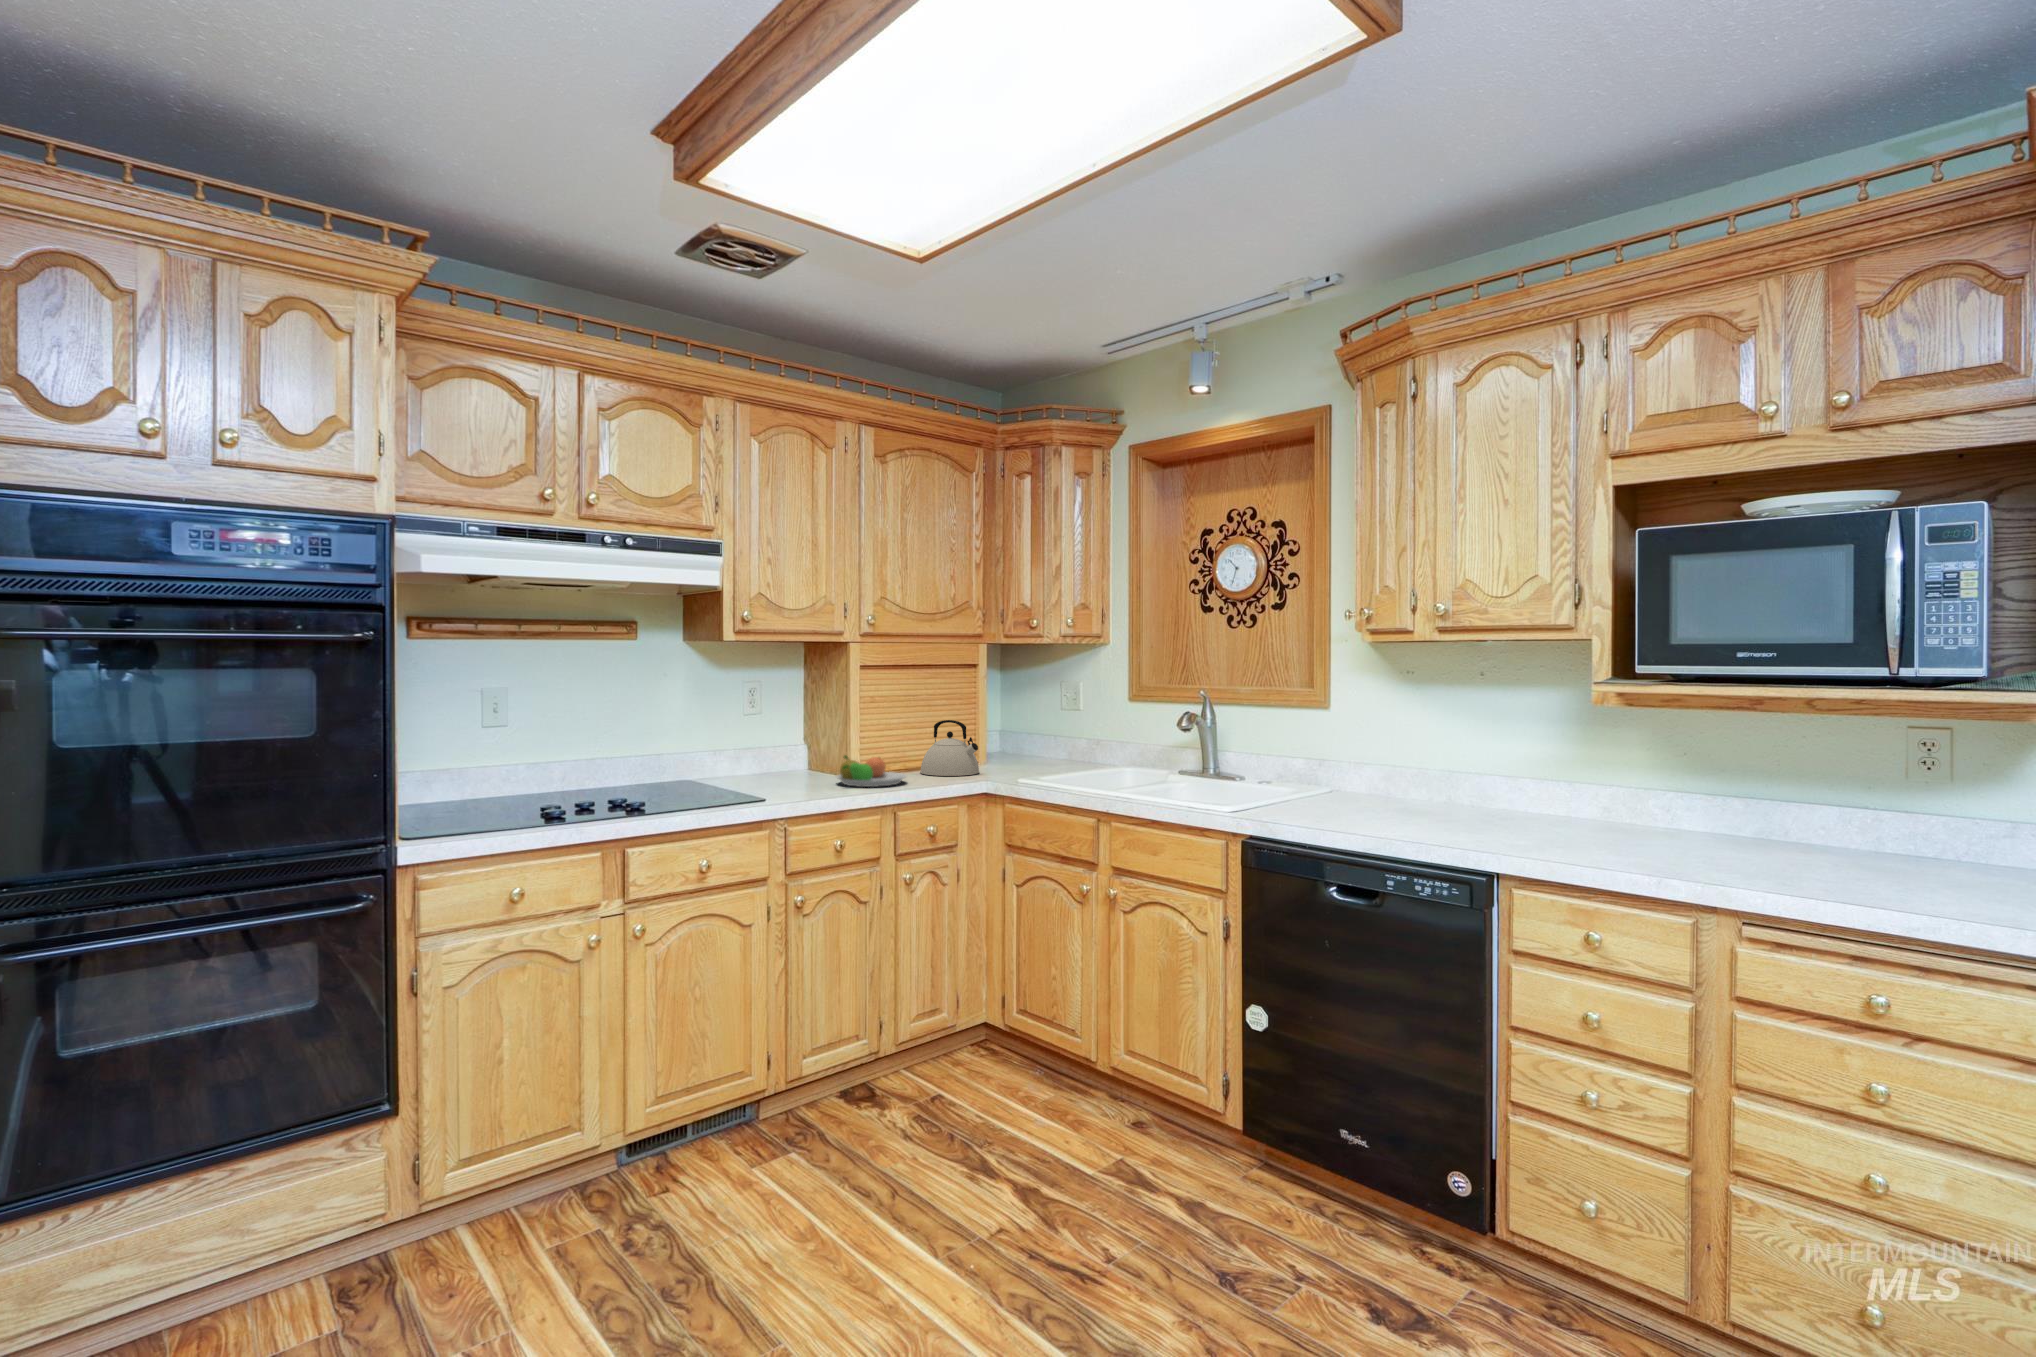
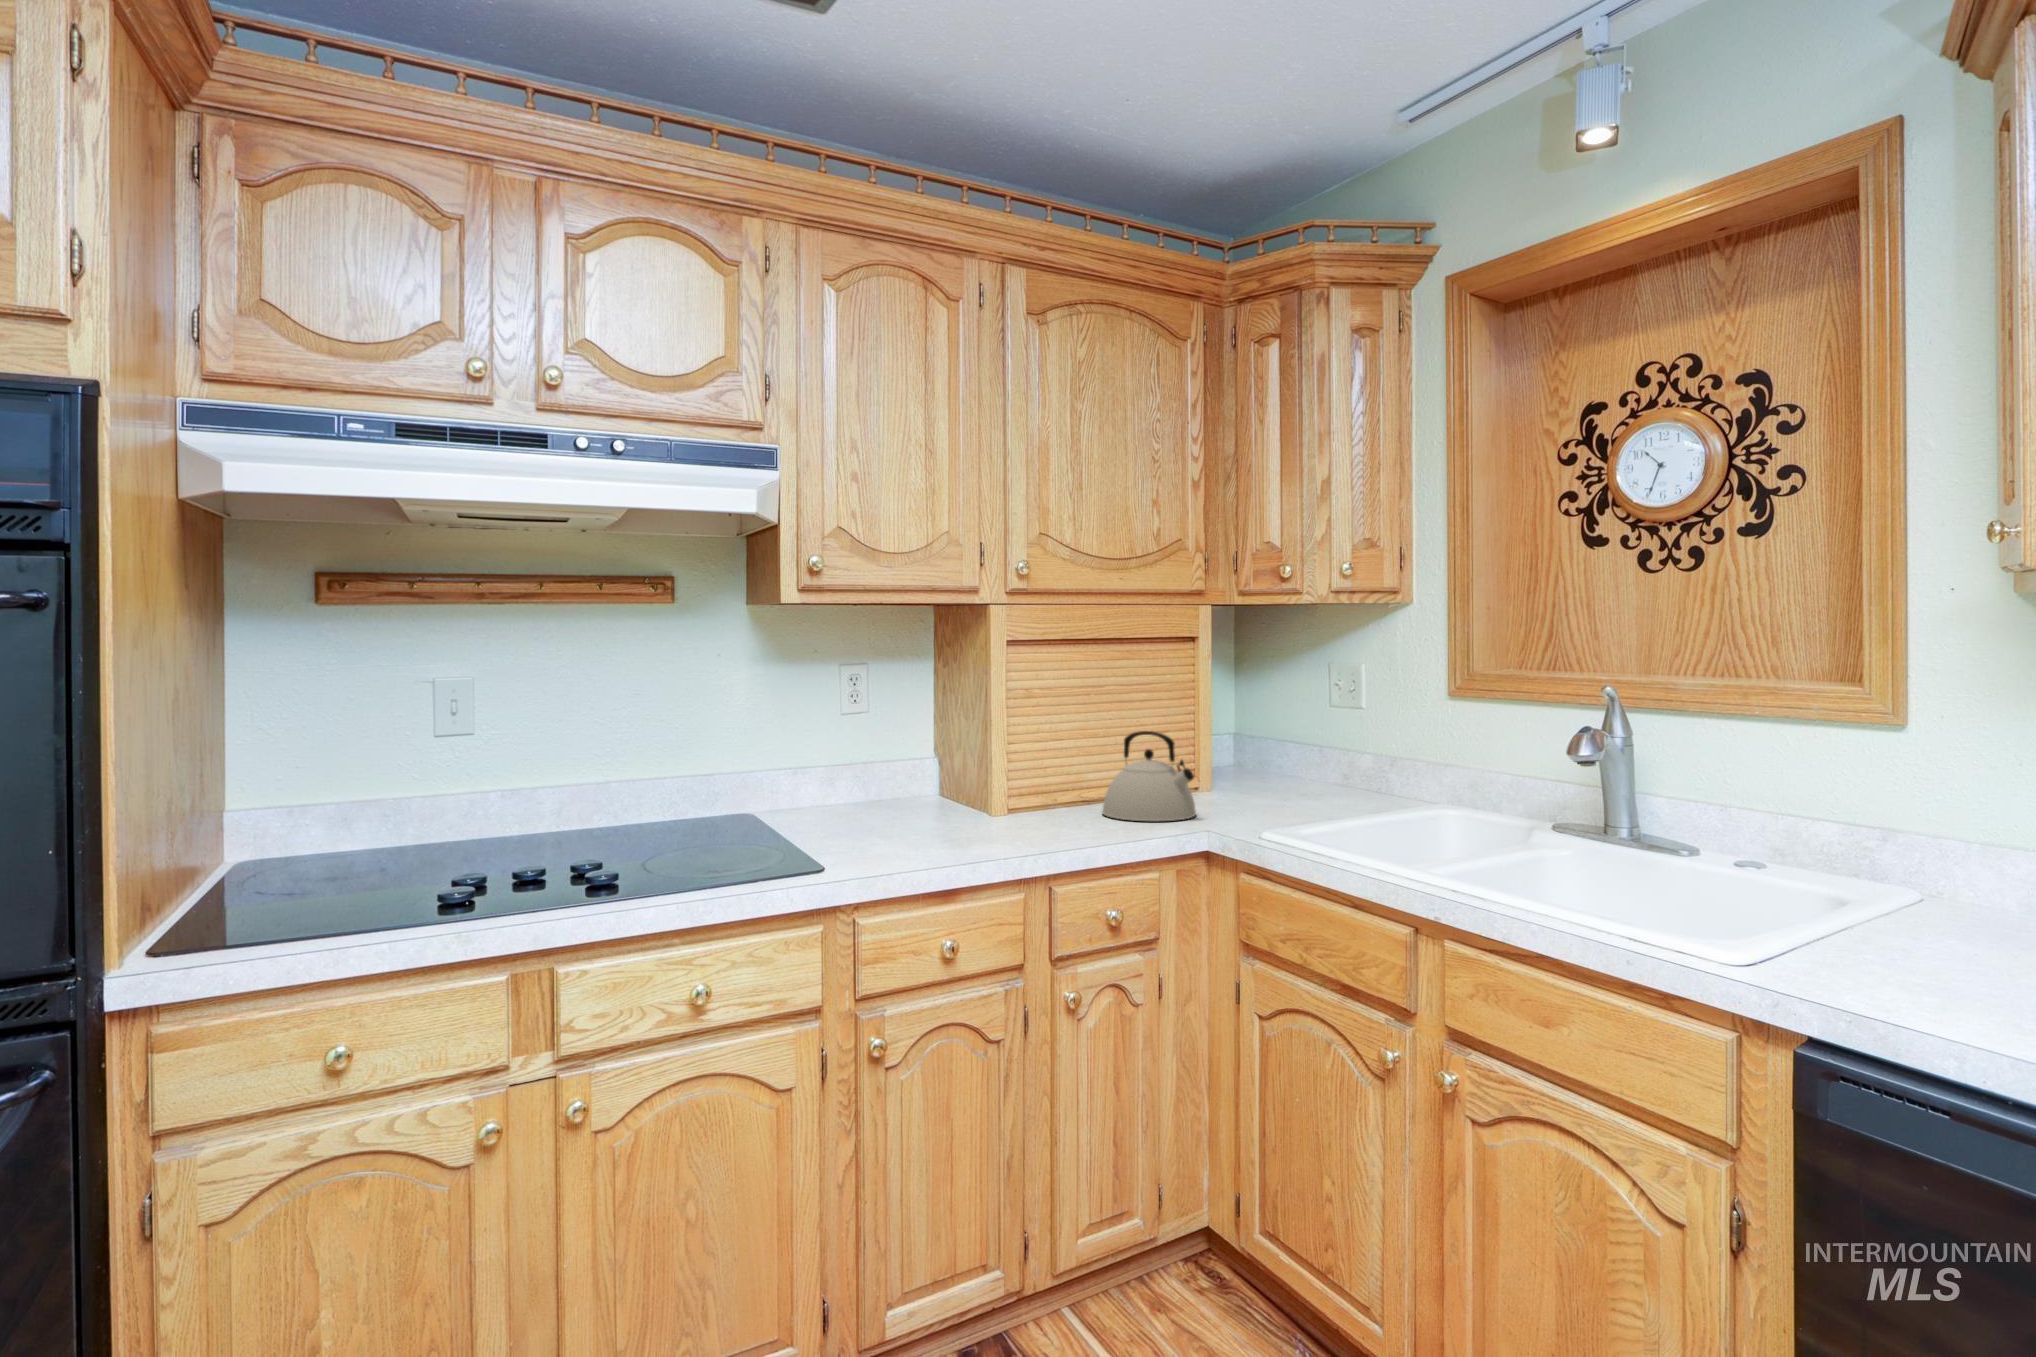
fruit bowl: present [837,756,906,787] -> none [961,788,1075,842]

